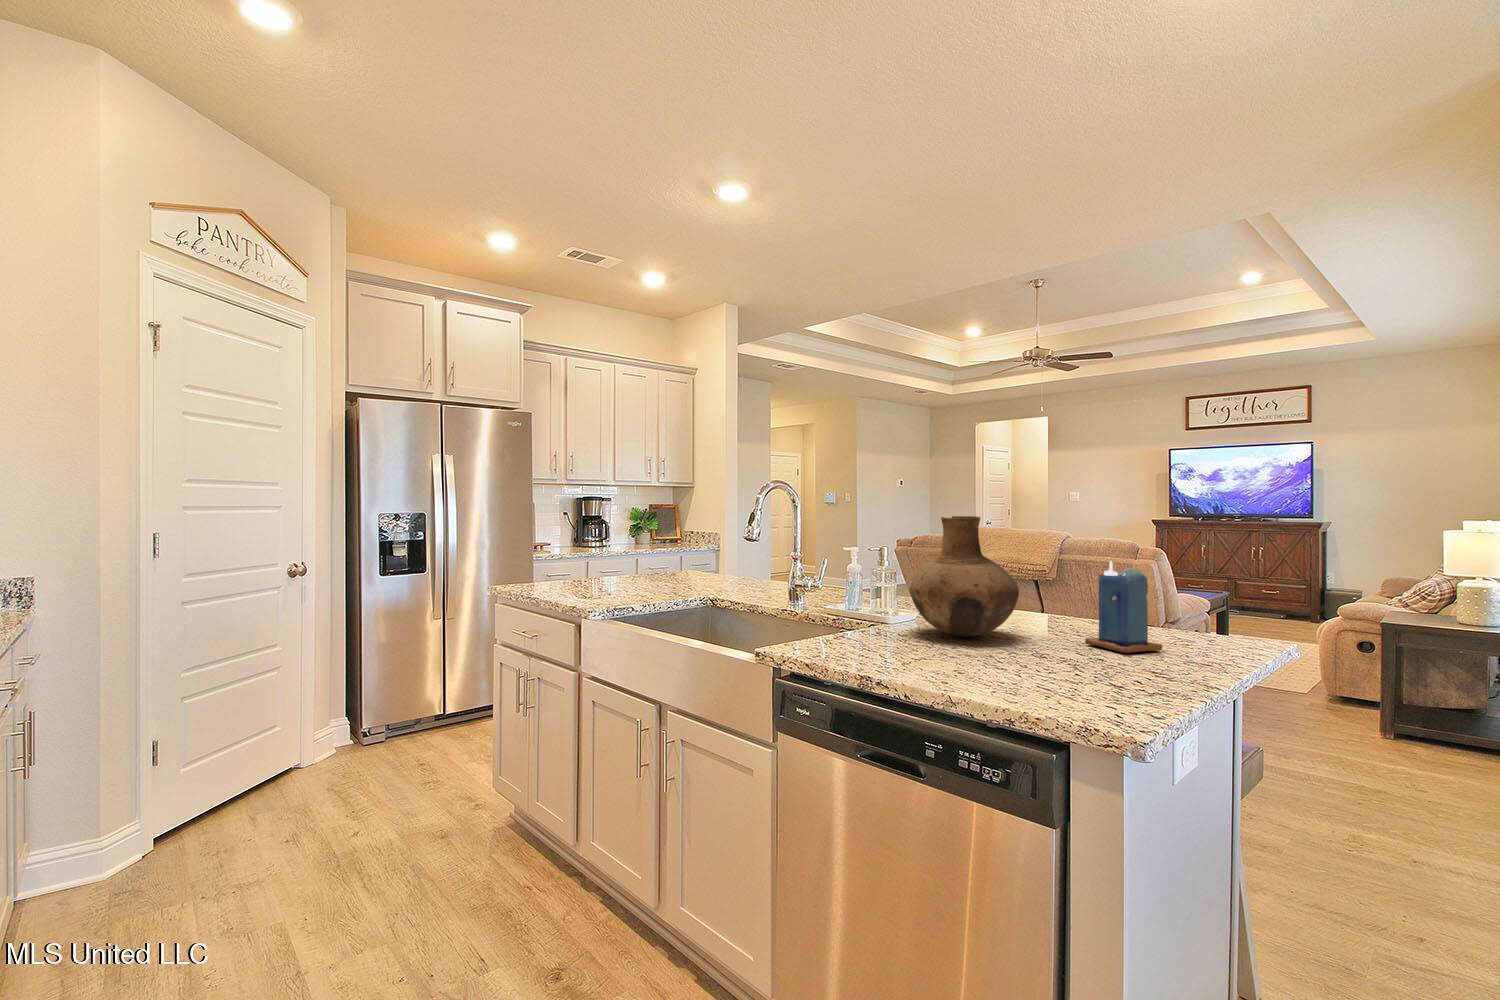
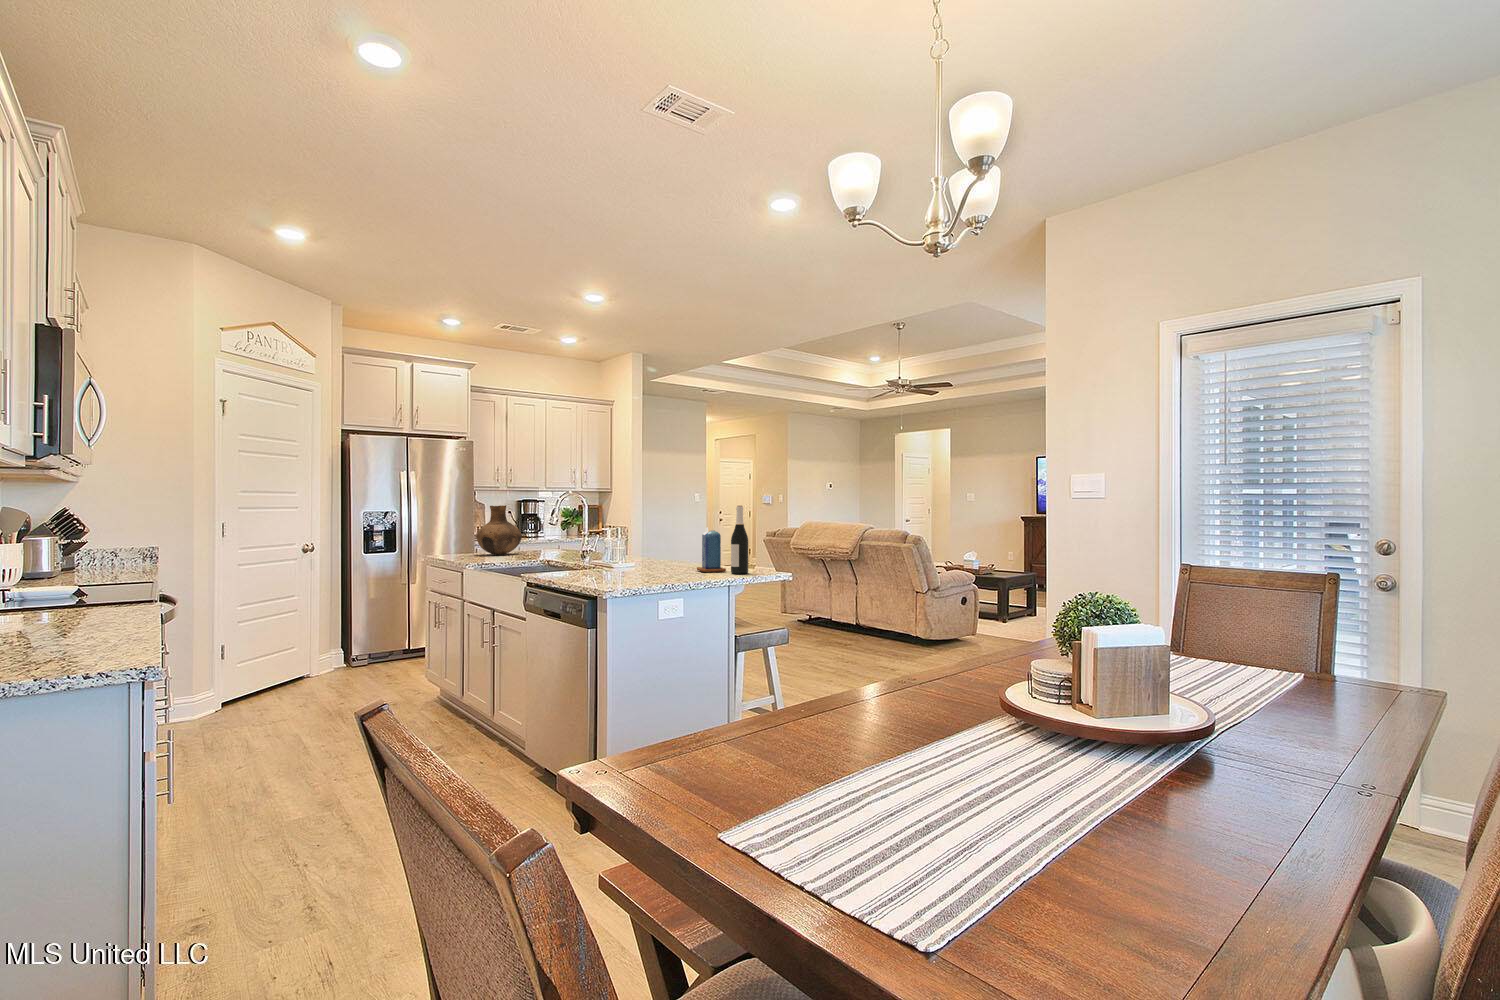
vase: present [910,516,1019,636] -> present [476,505,522,555]
wine bottle: none [1191,519,1234,662] -> present [731,506,748,574]

